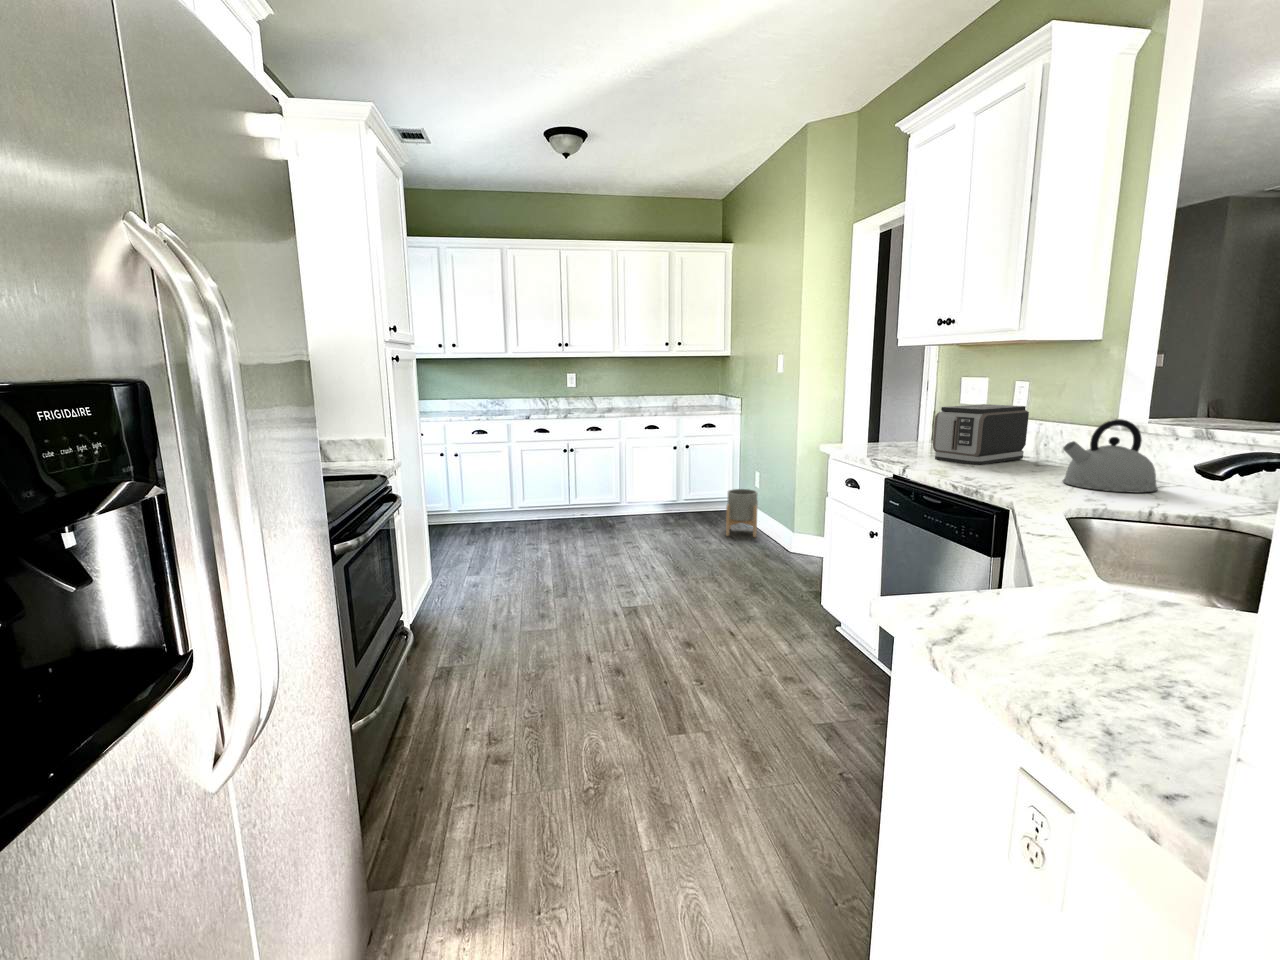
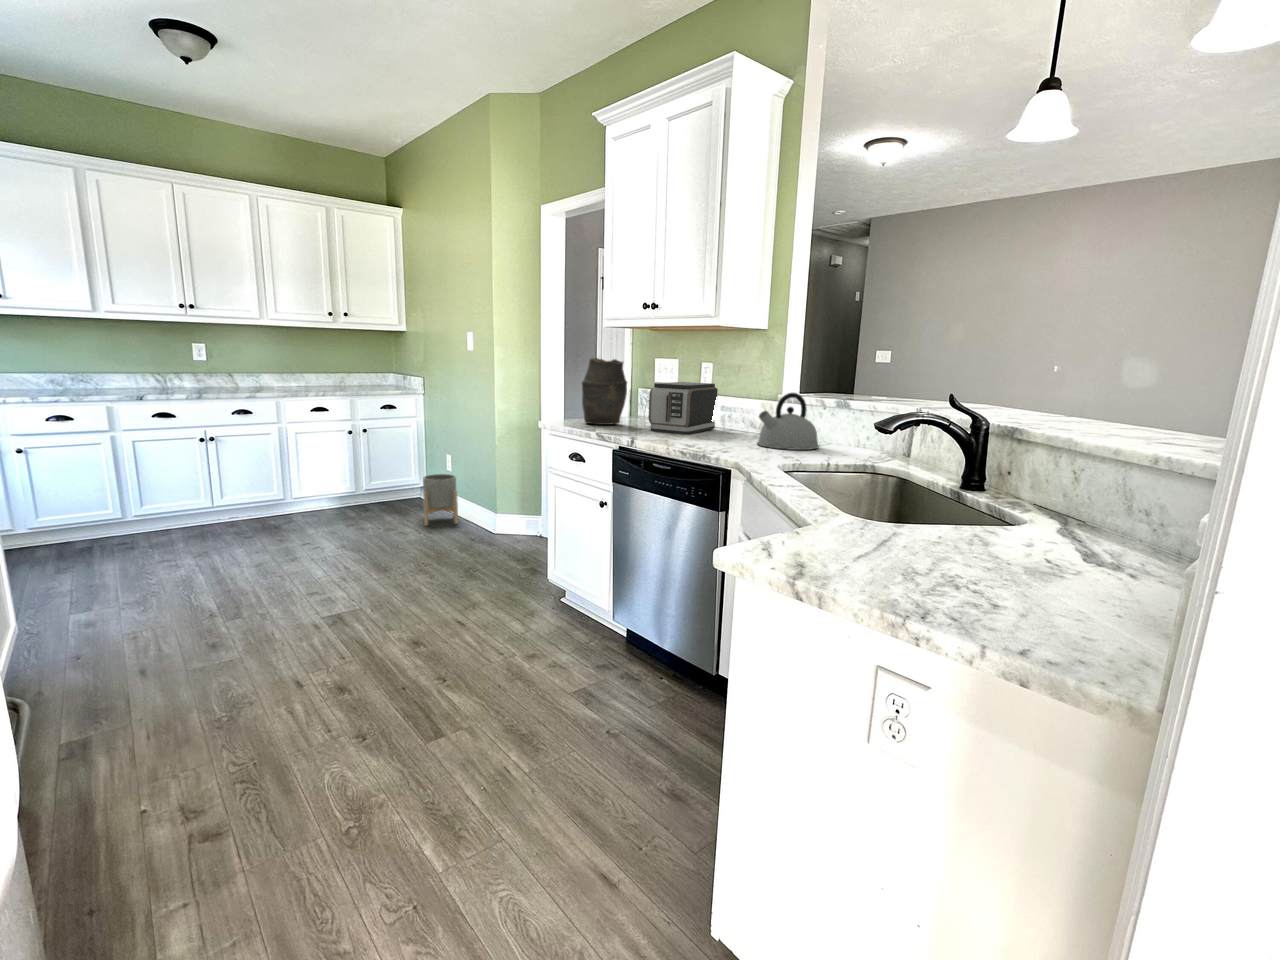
vase: none [863,380,915,450] -> present [582,358,627,425]

